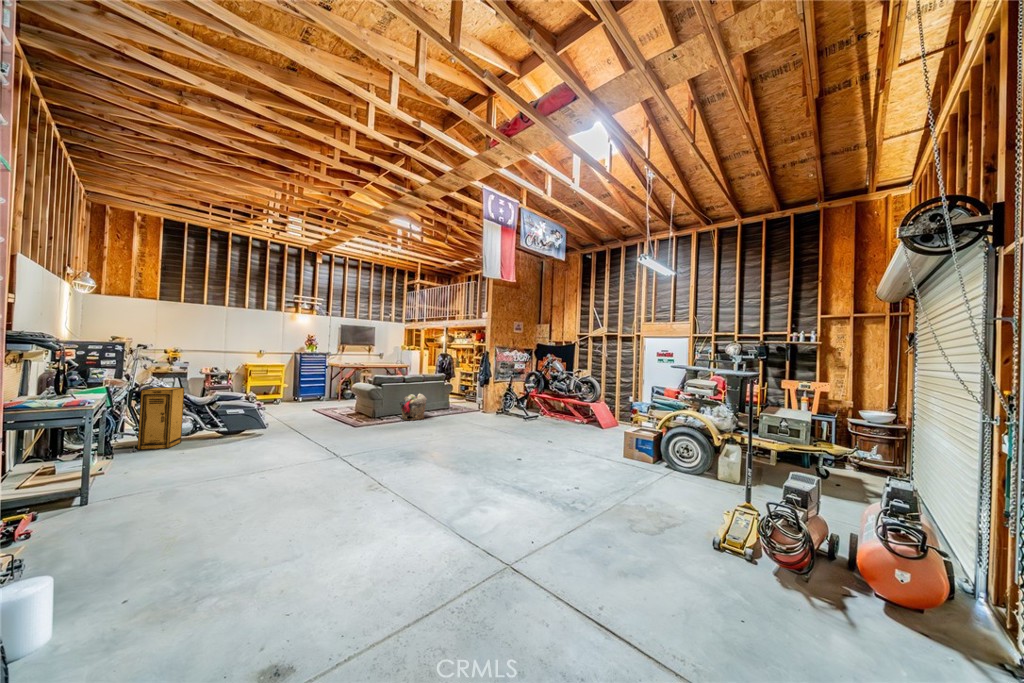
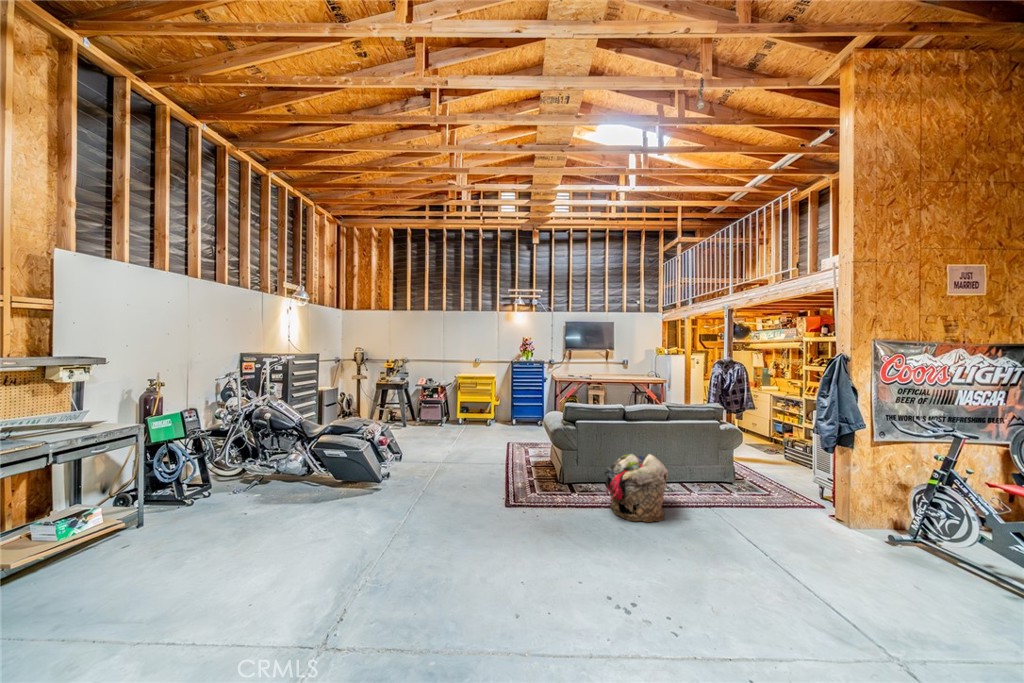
storage cabinet: present [137,387,184,450] -> none [211,417,269,514]

